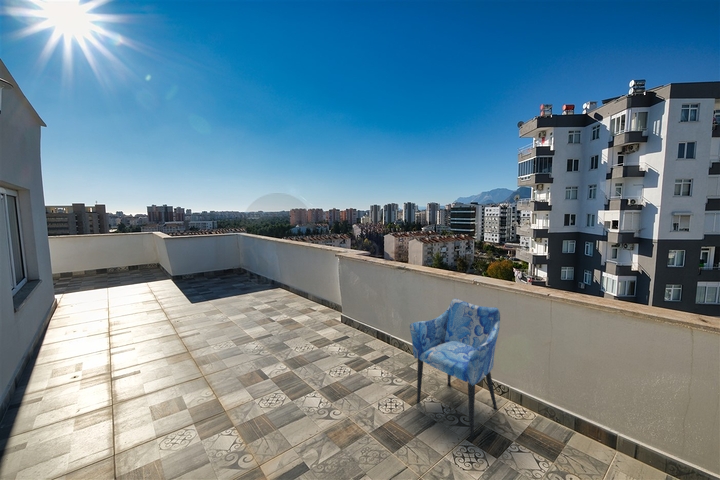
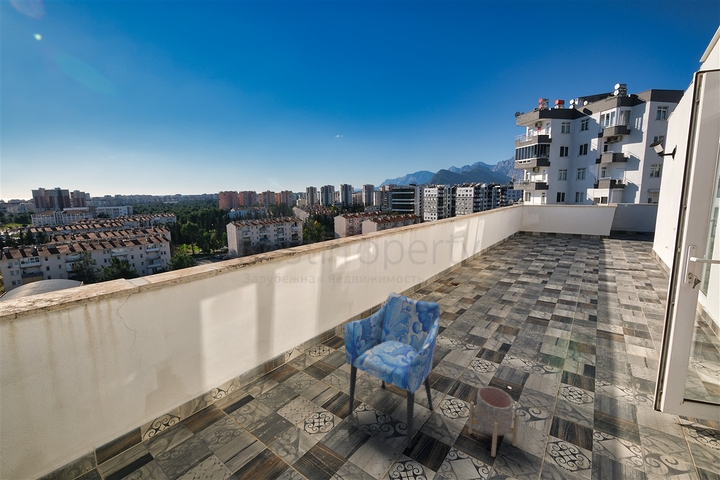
planter: none [532,390,585,456] -> present [468,387,519,457]

